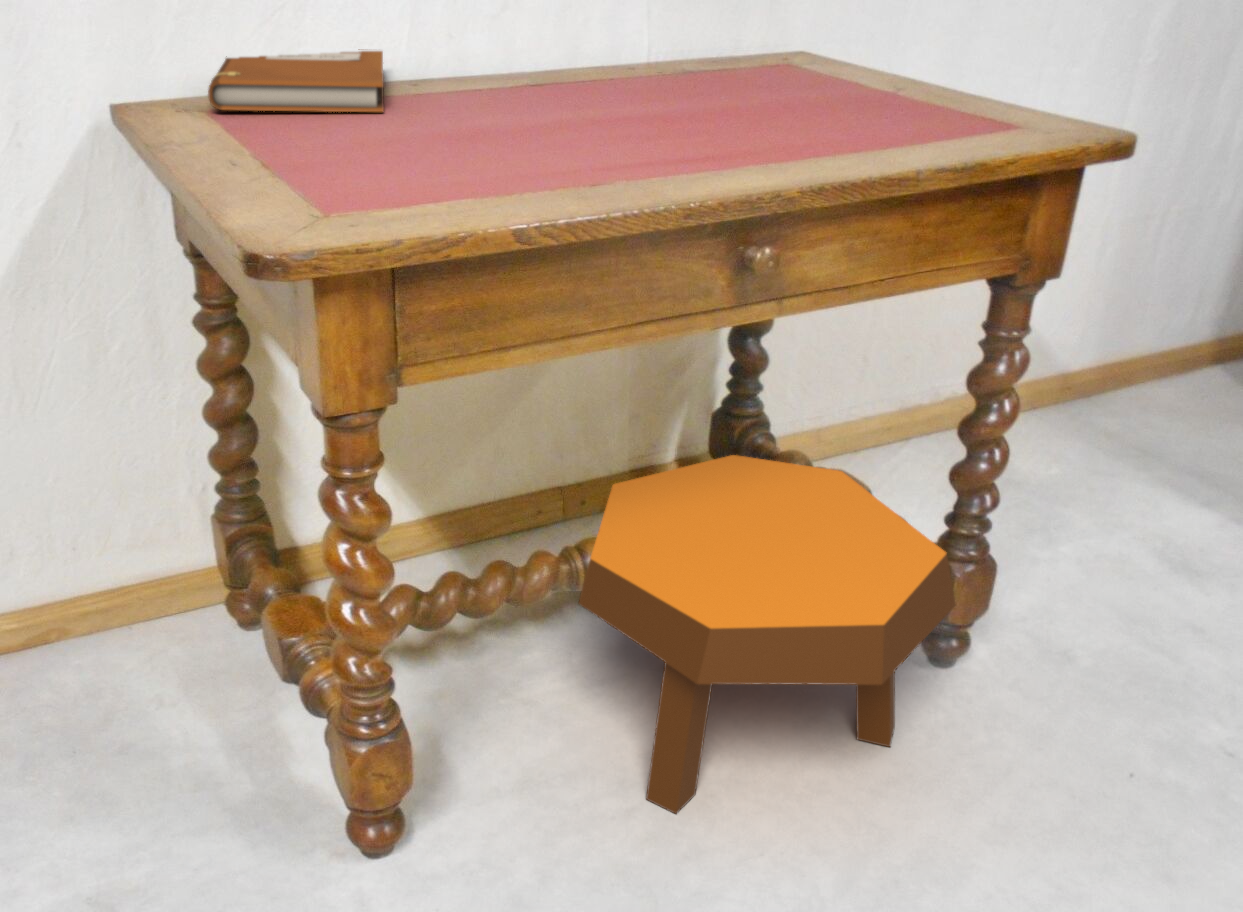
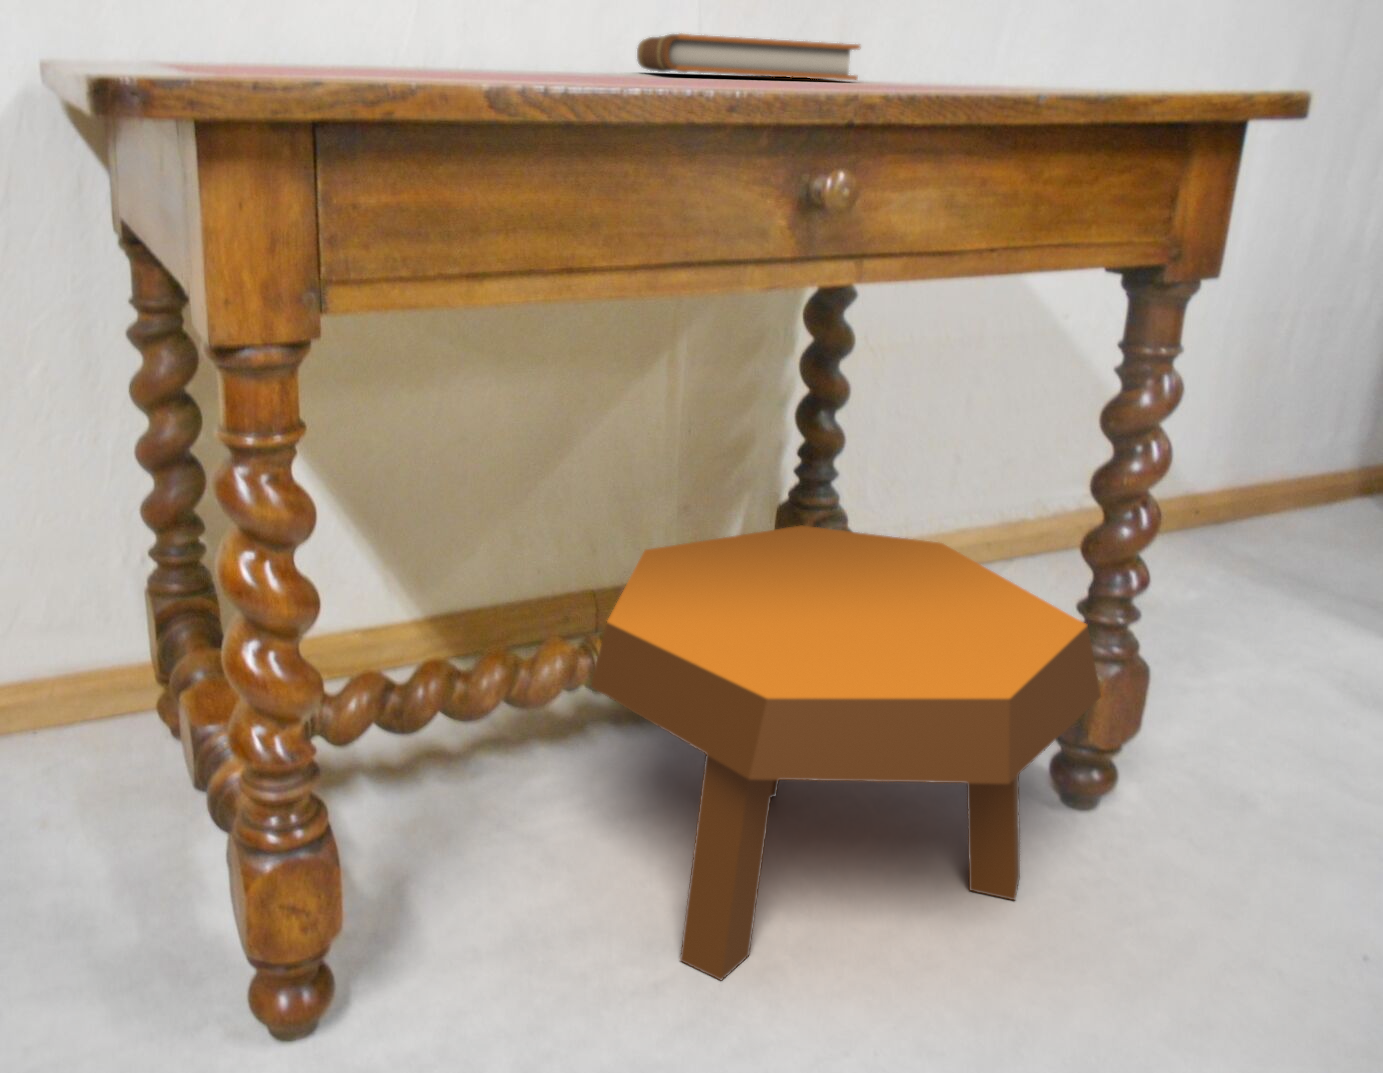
notebook: present [208,49,384,112] -> present [637,33,860,80]

